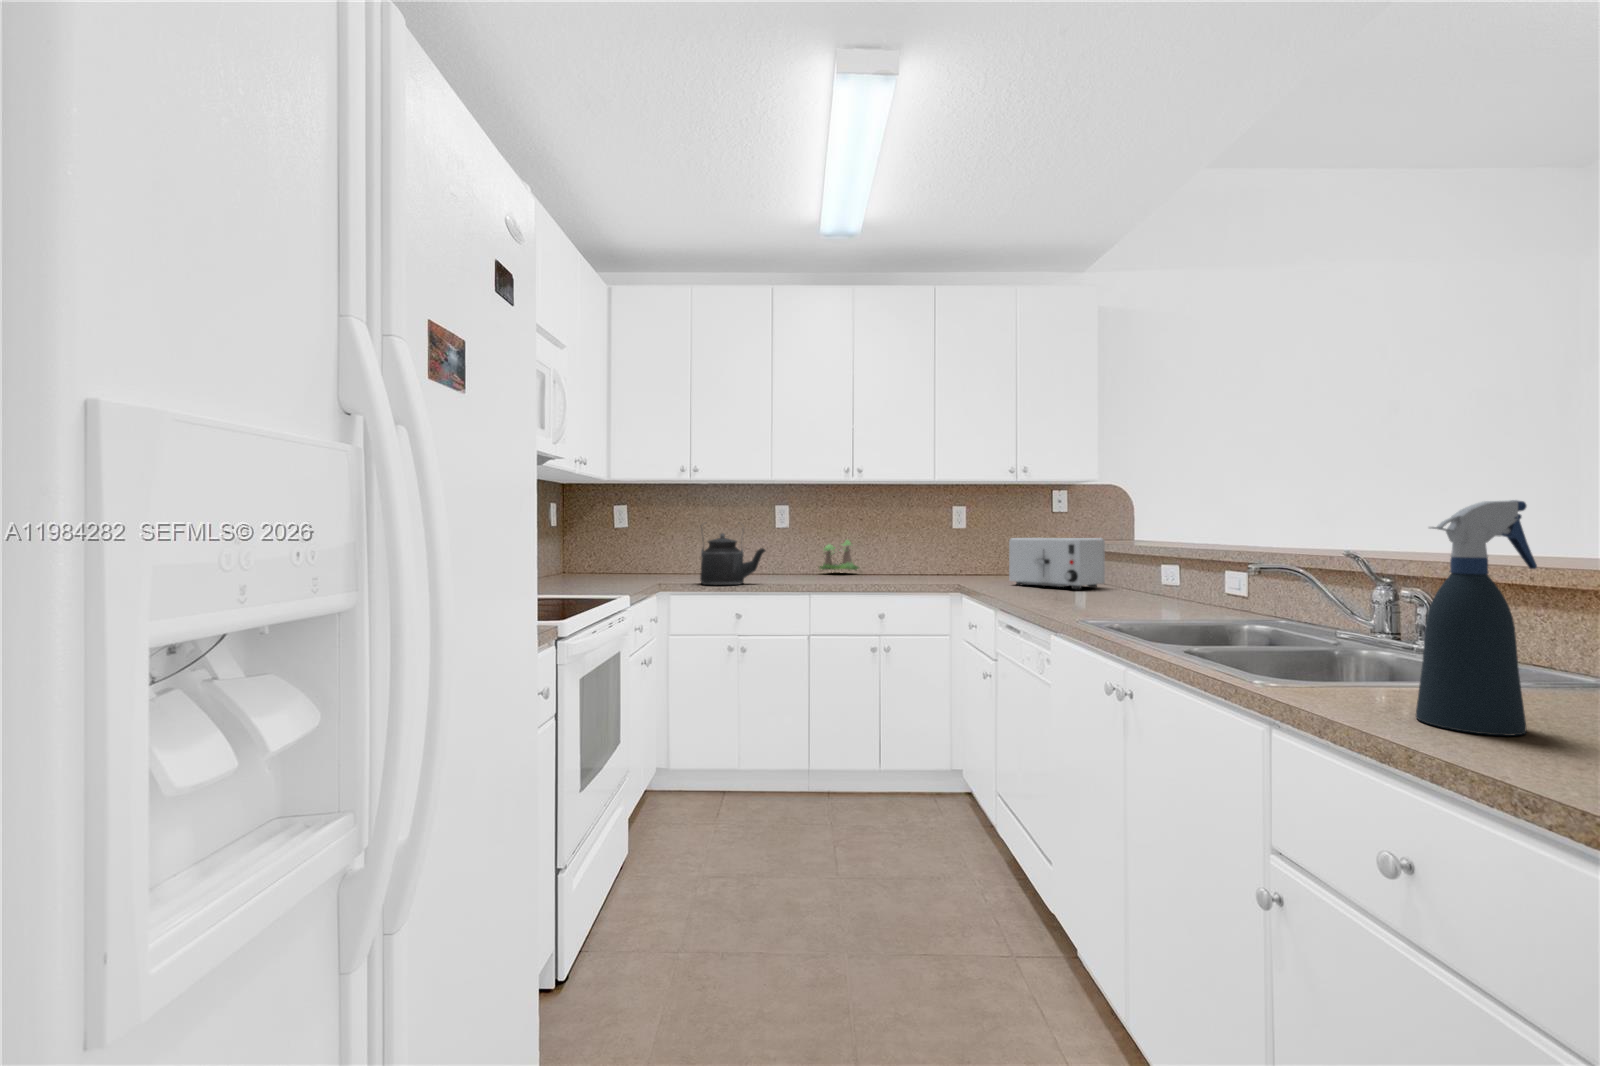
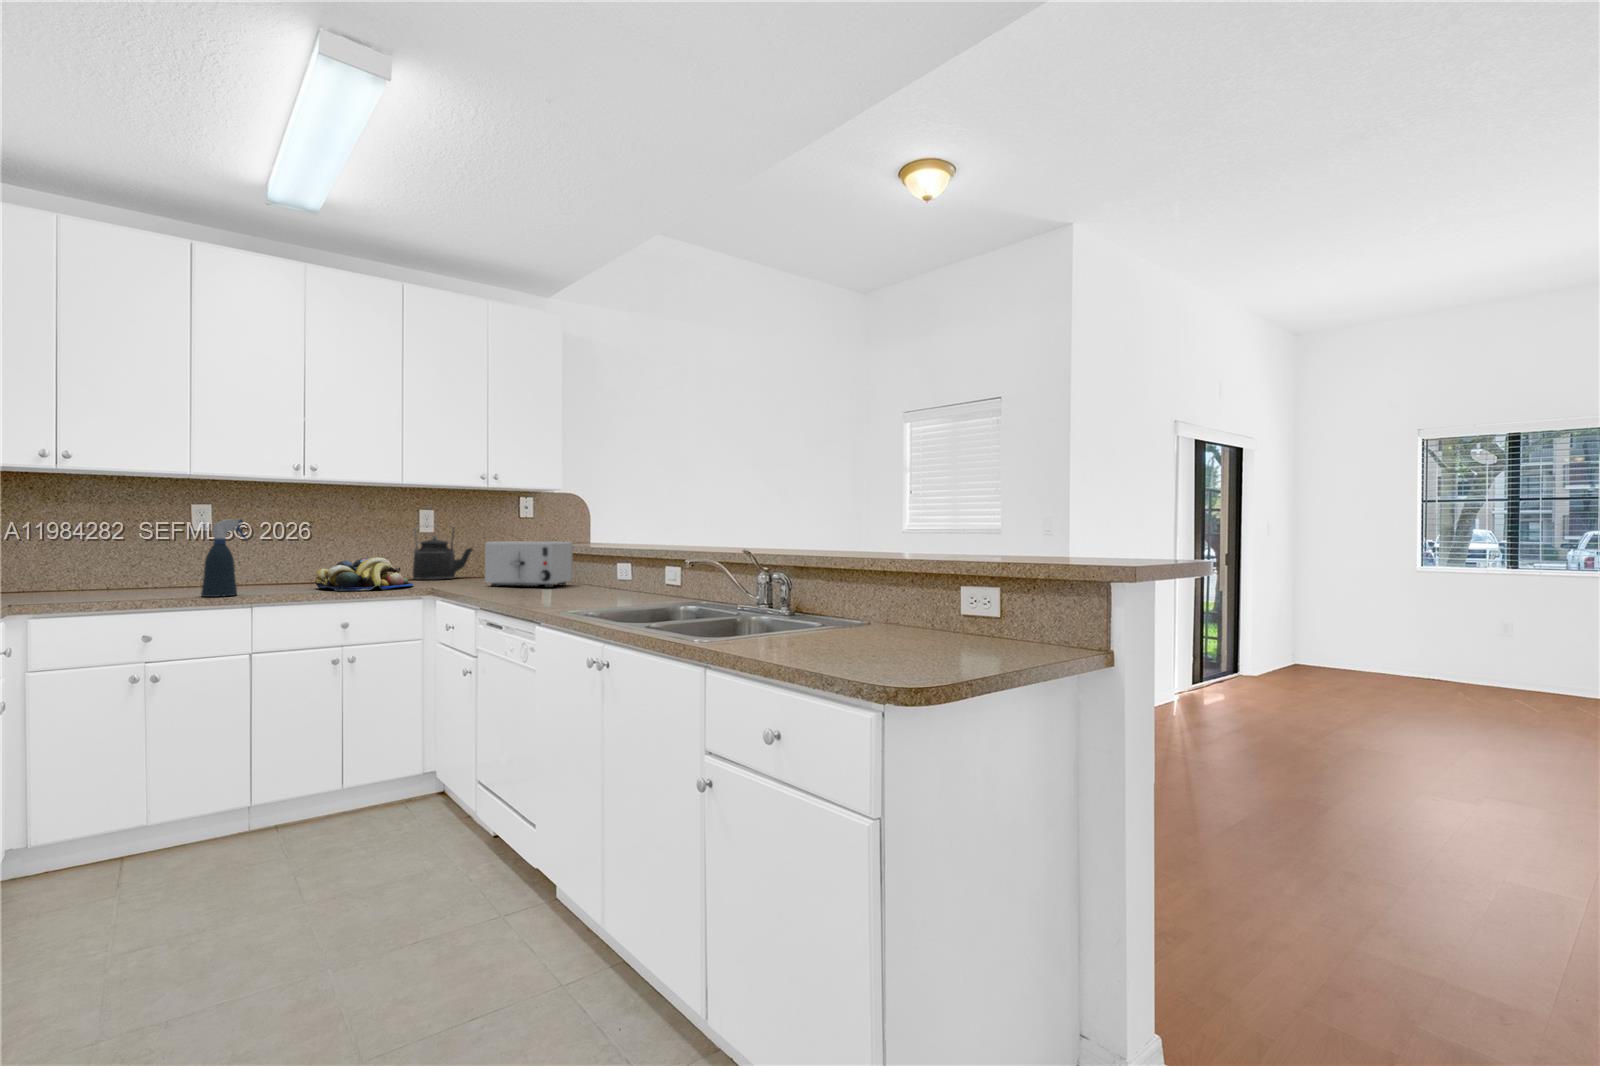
spray bottle: present [1416,500,1537,736] -> present [201,520,247,597]
kettle: present [700,530,765,585] -> present [413,528,473,580]
plant: present [819,540,860,570] -> none [242,527,304,583]
fruit bowl: none [865,553,944,583] -> present [315,557,413,591]

